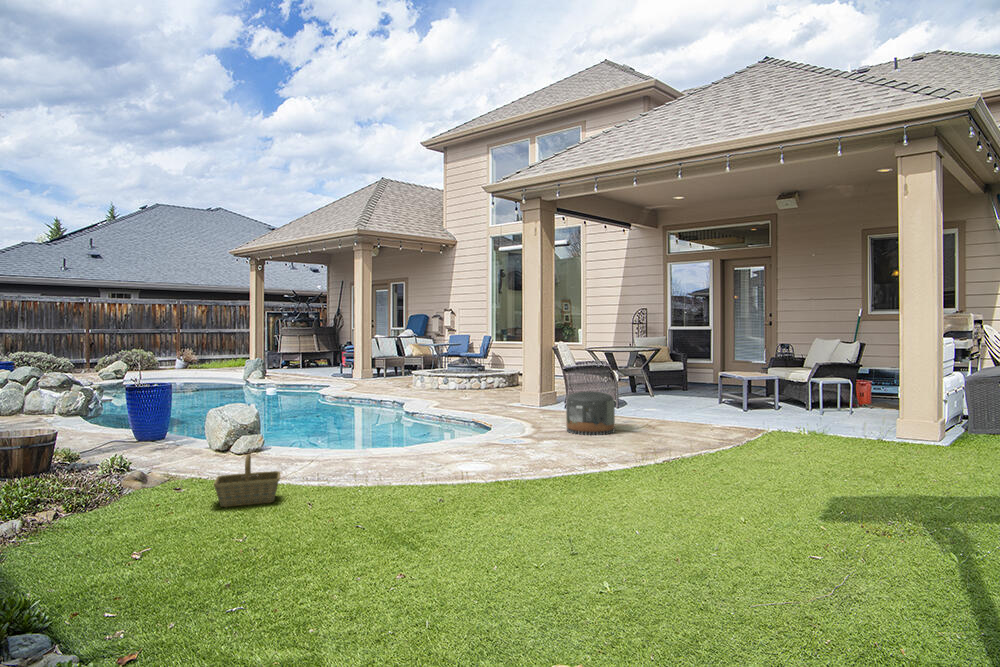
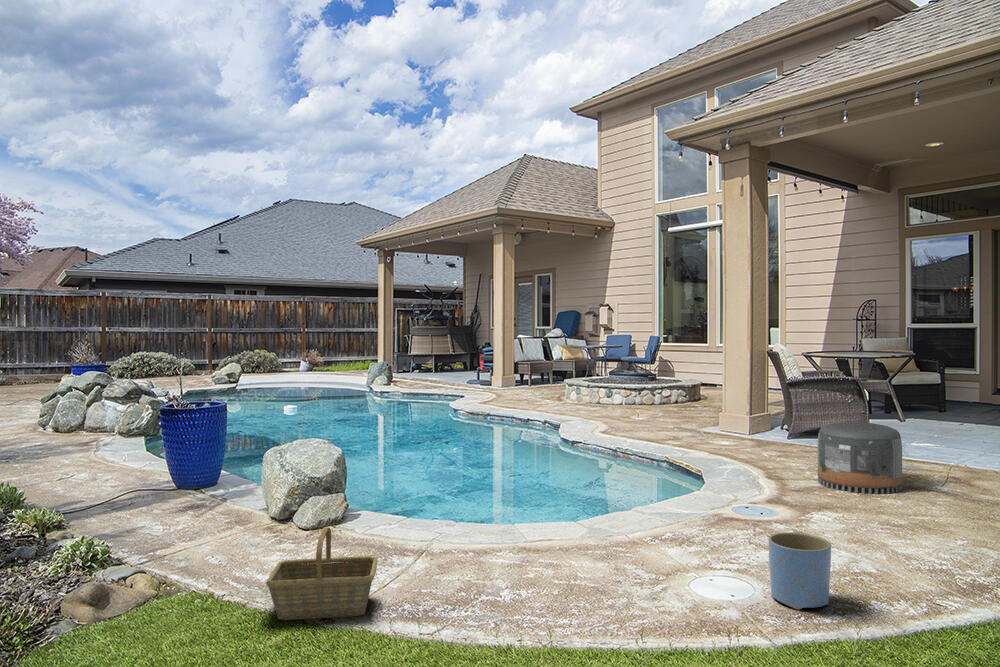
planter: none [507,447,538,486] -> present [768,532,831,610]

